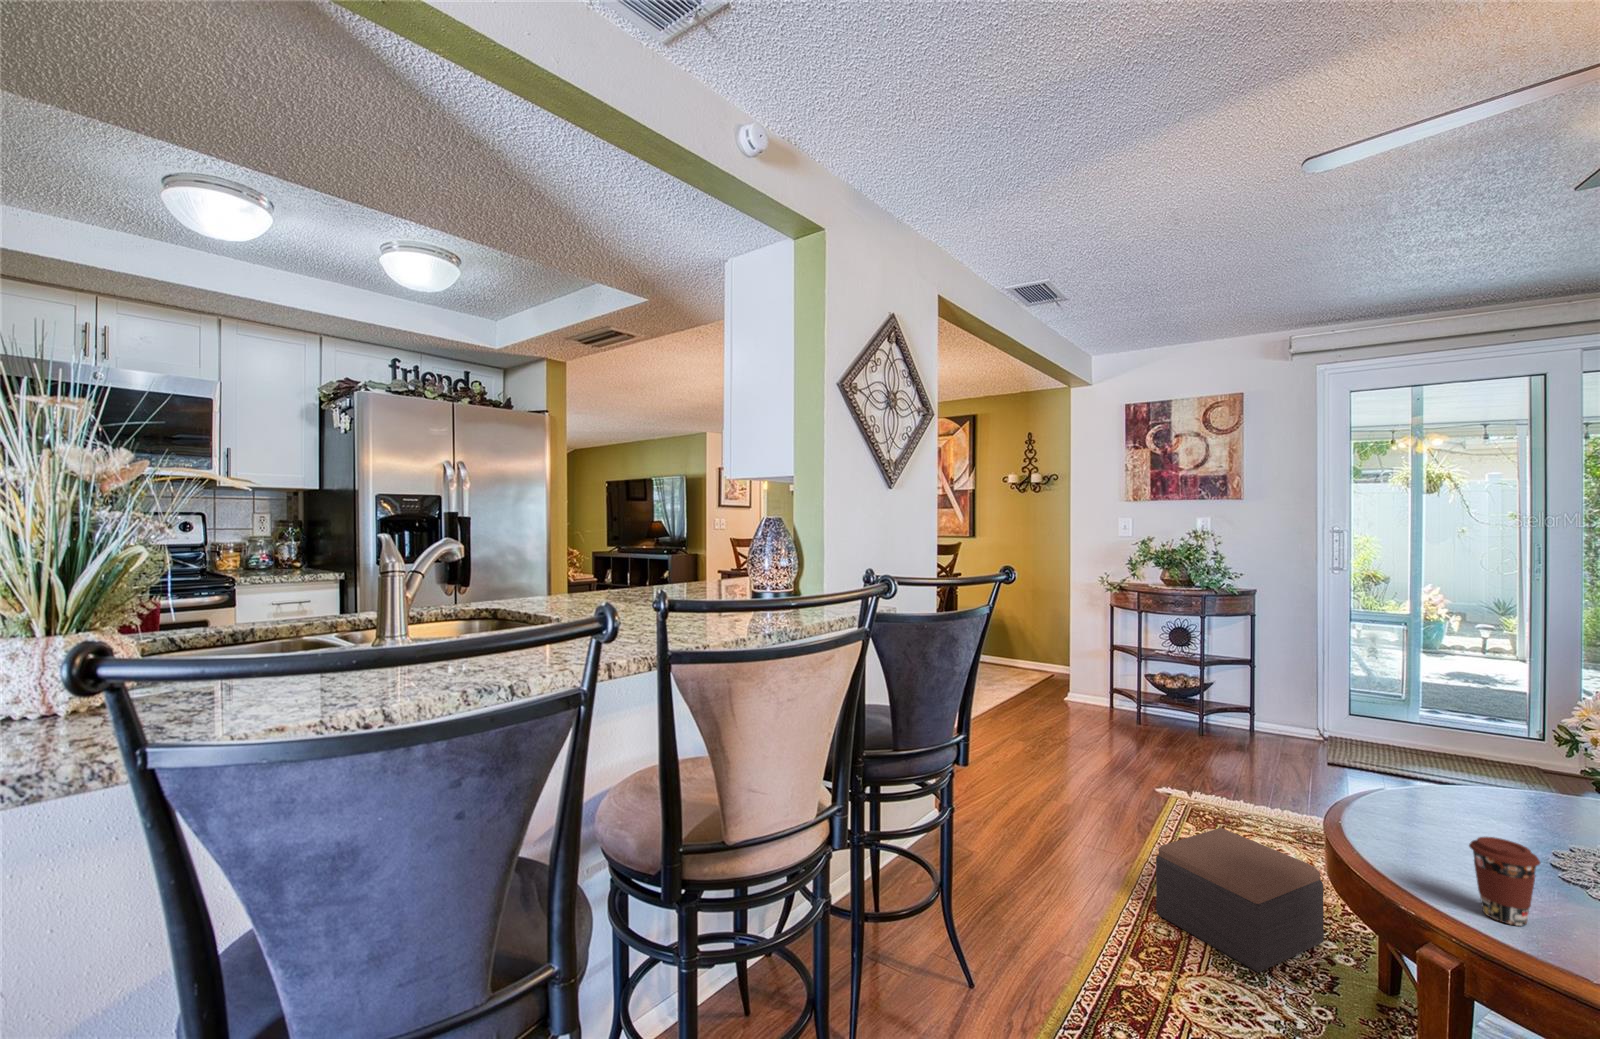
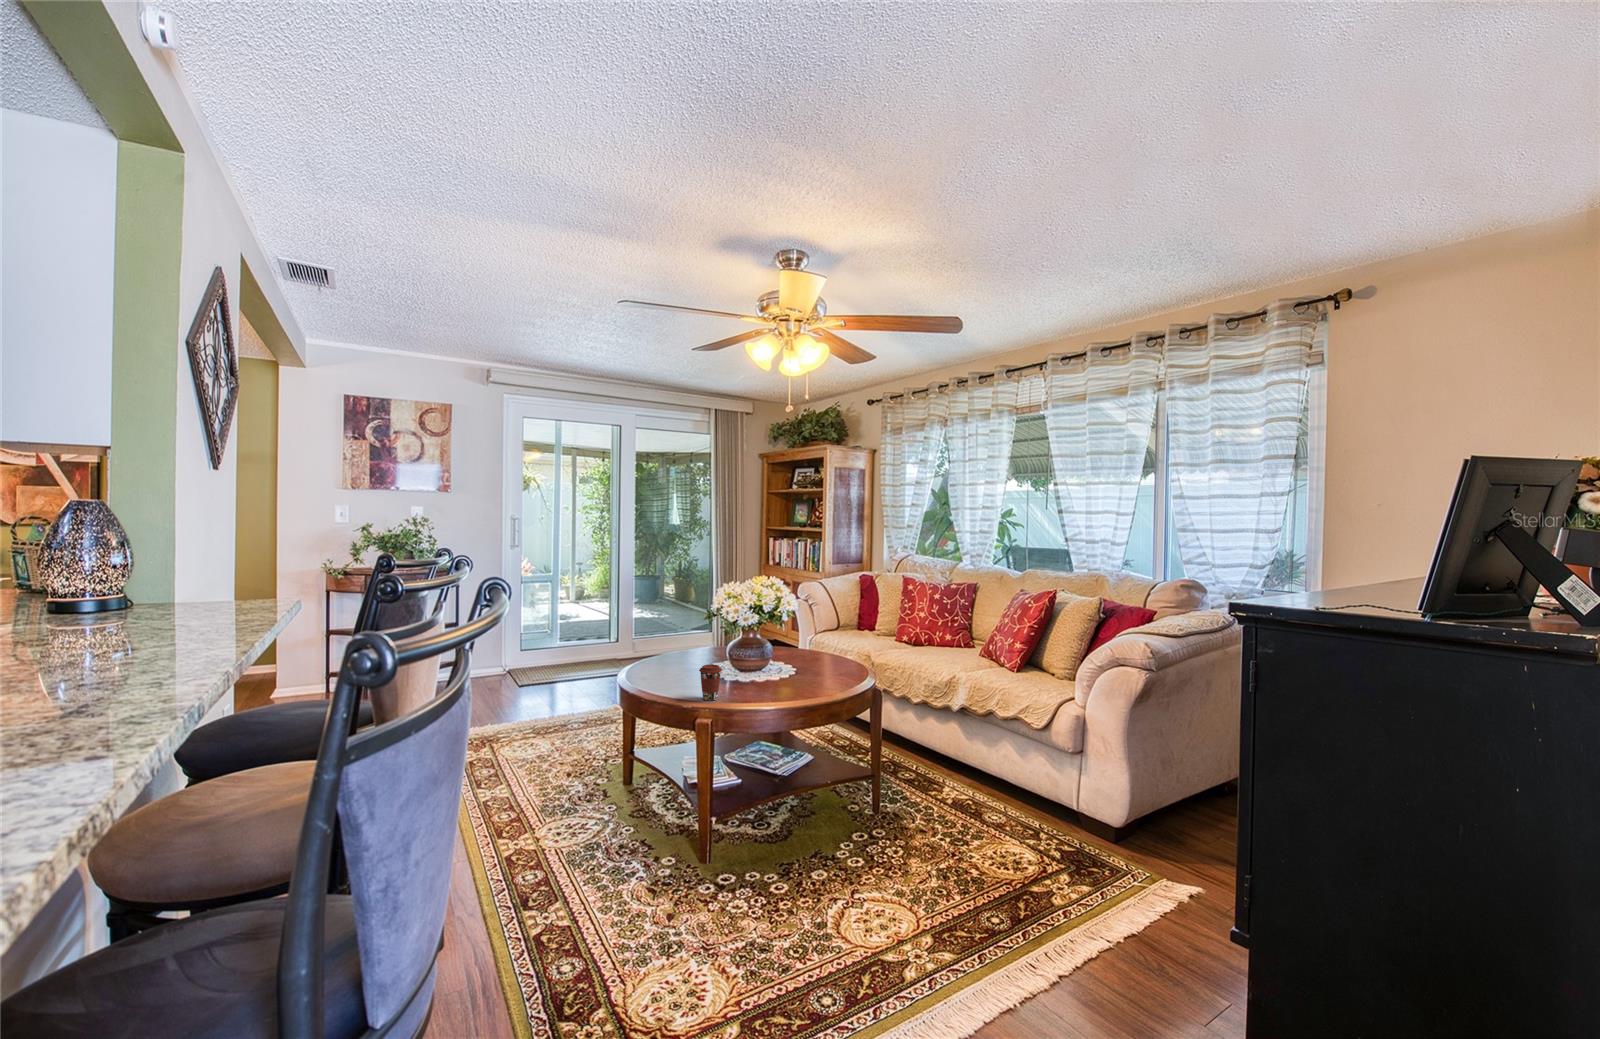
footstool: present [1156,828,1324,972] -> none [494,732,588,810]

